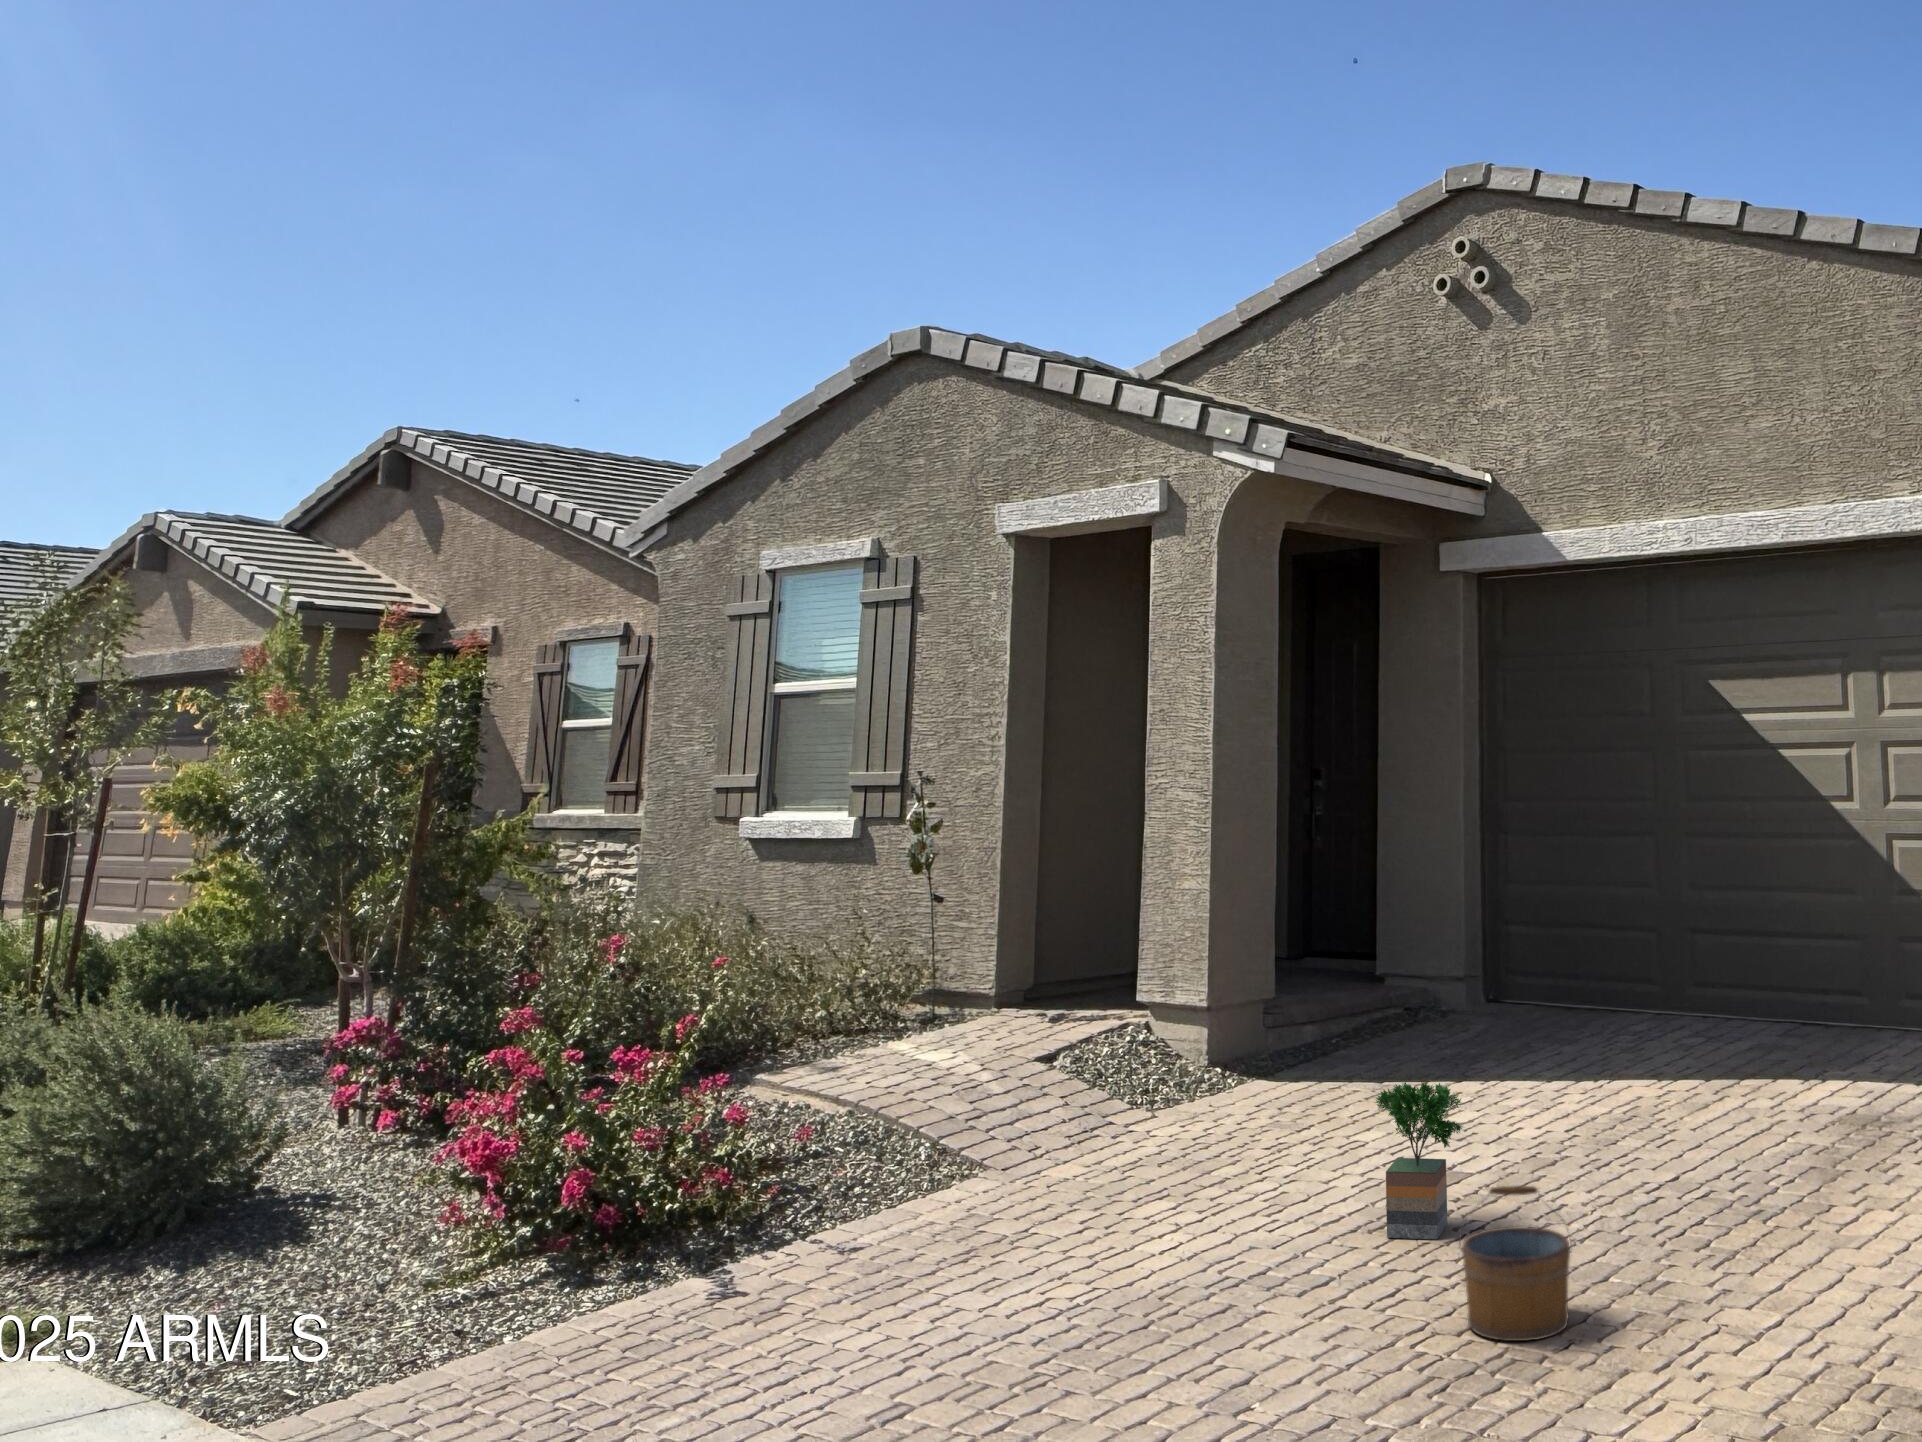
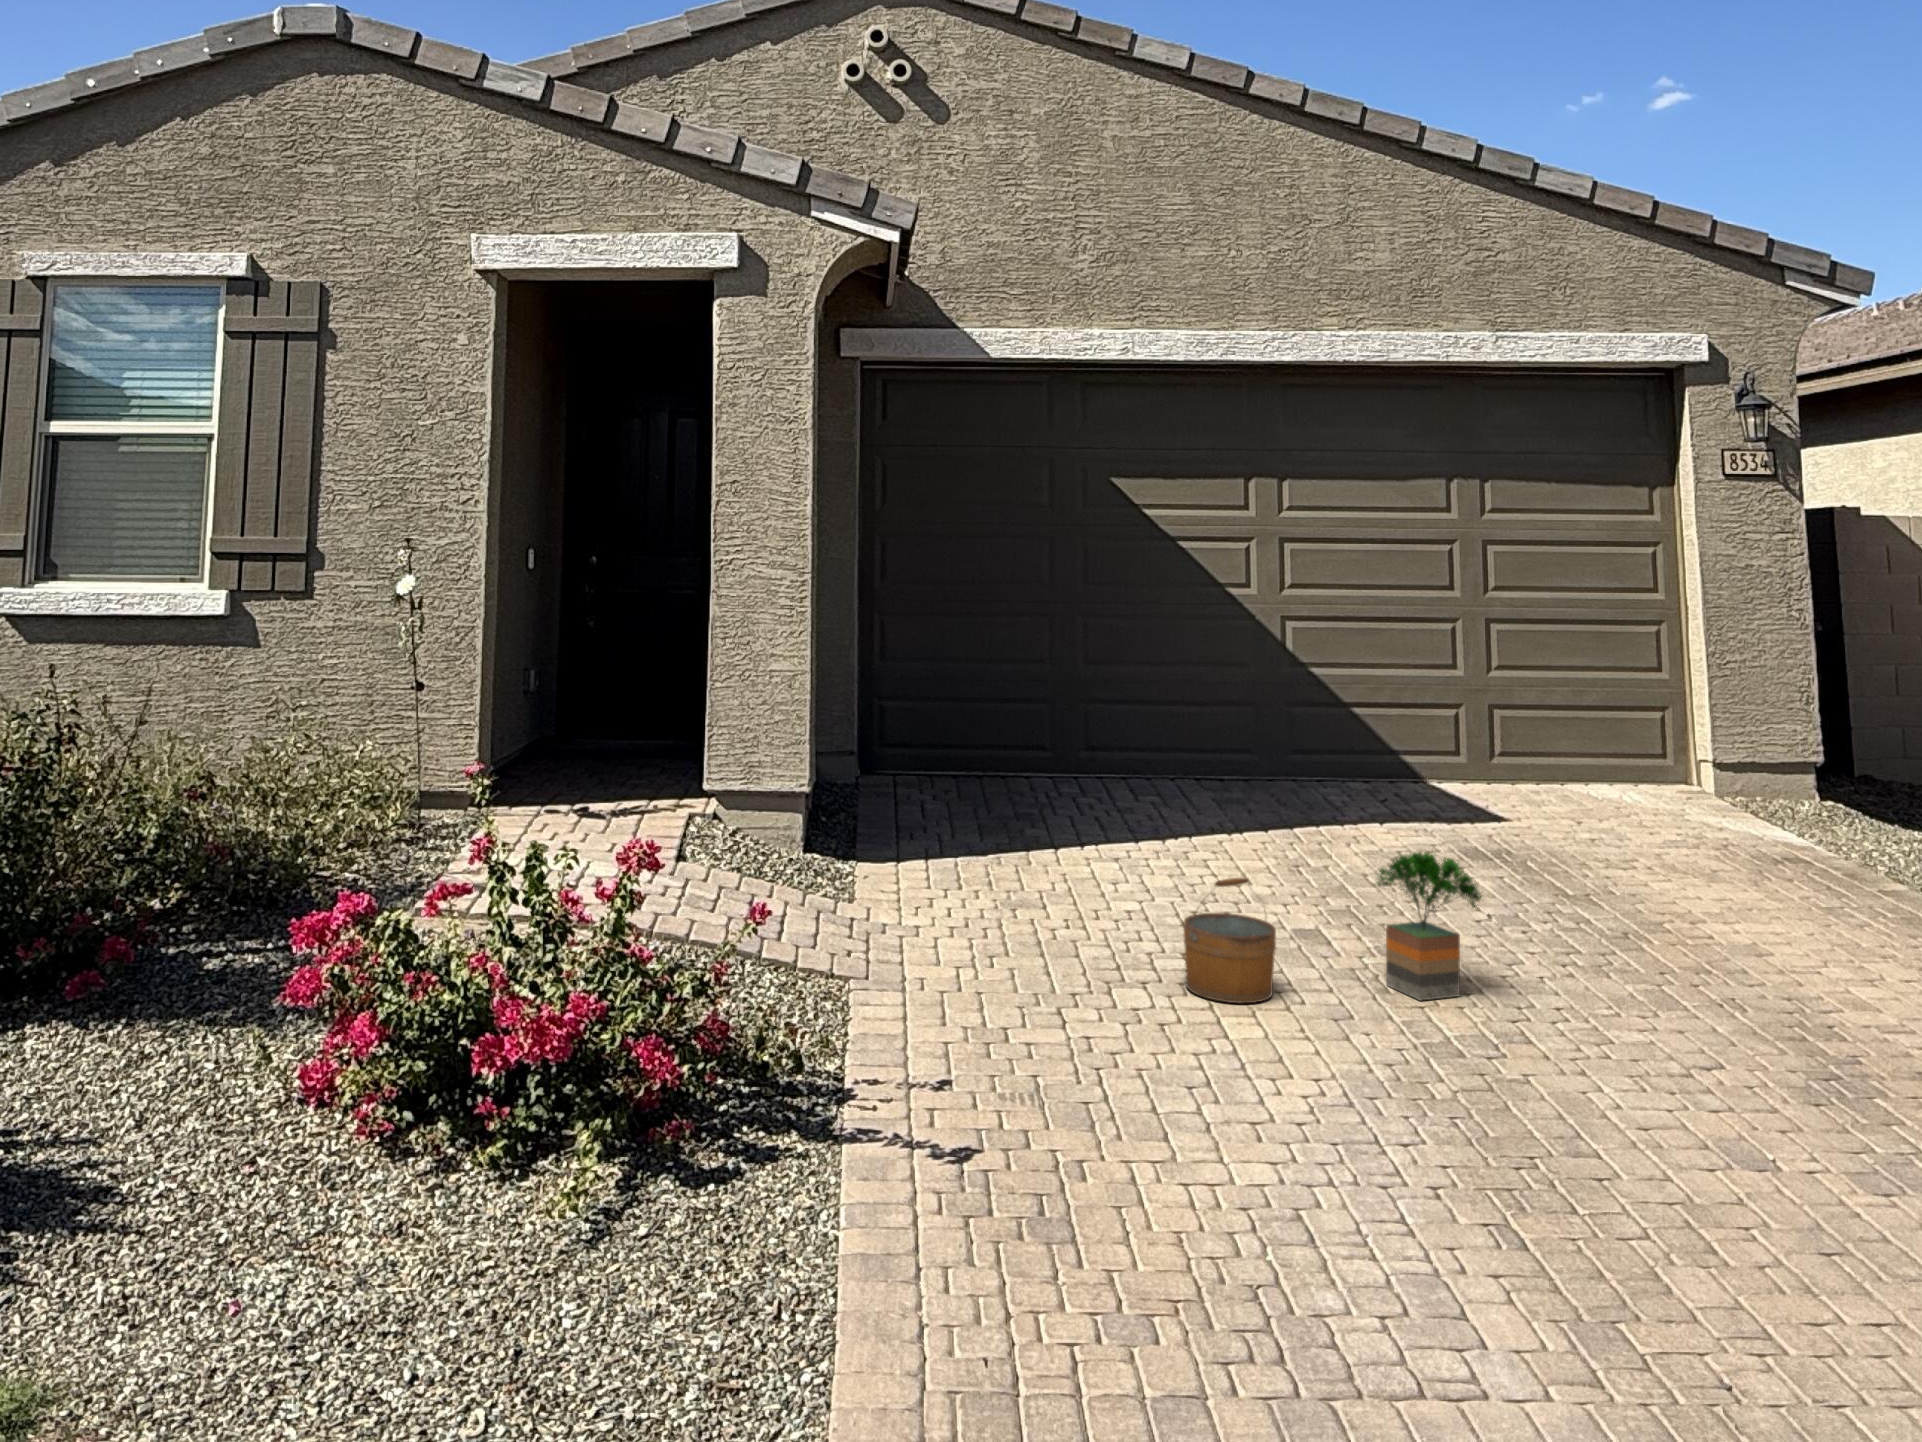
bucket: present [1461,1186,1571,1341] -> present [1184,878,1276,1003]

